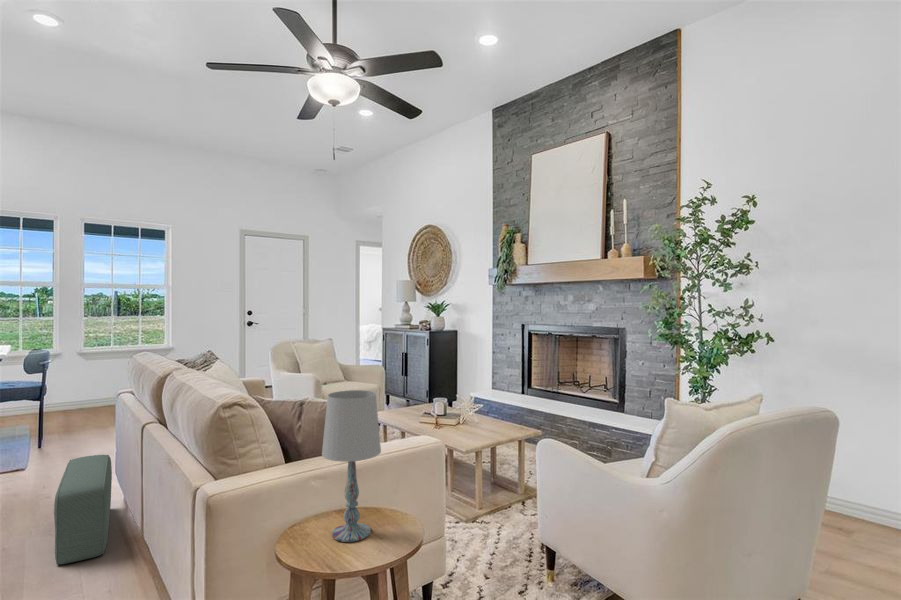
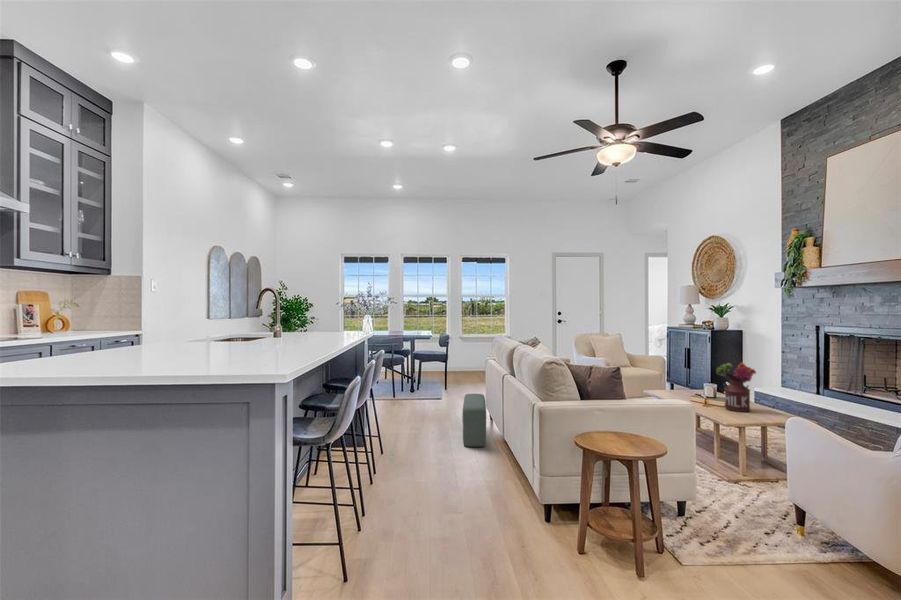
flower arrangement: none [448,370,488,430] -> present [716,363,756,412]
table lamp: present [322,390,381,542] -> none [602,359,638,446]

